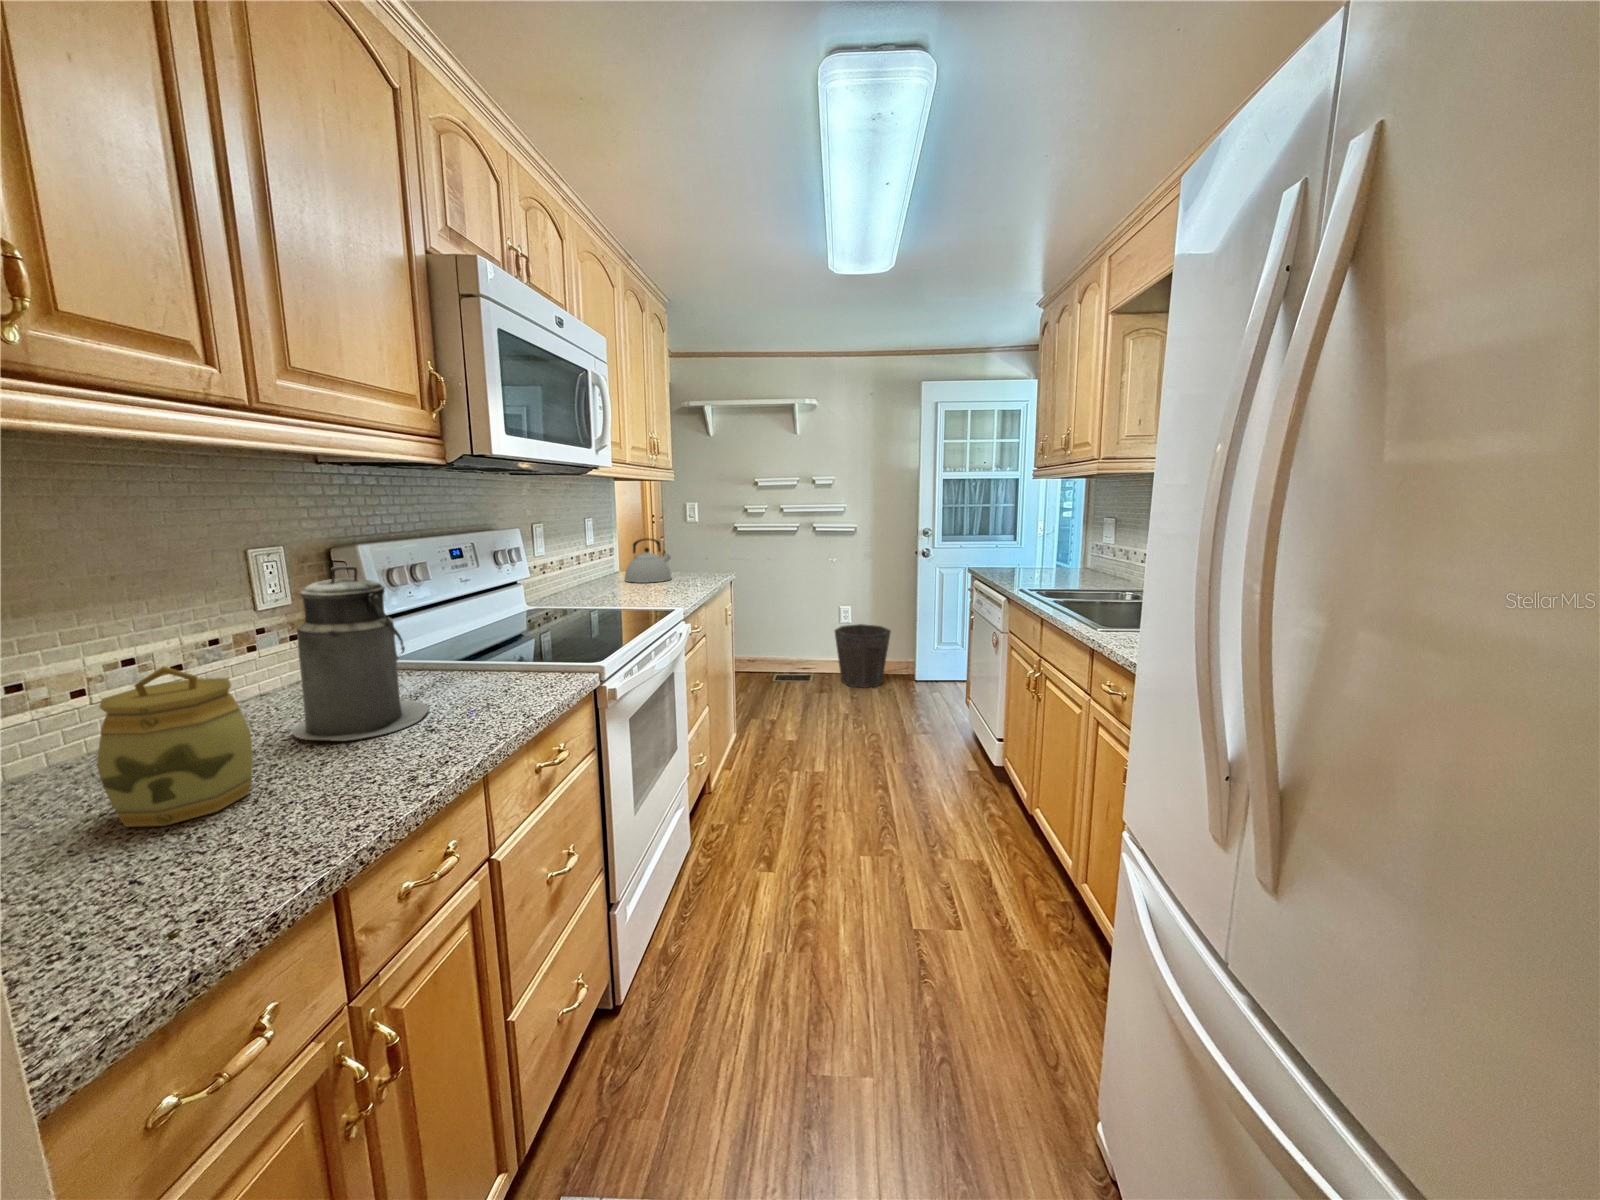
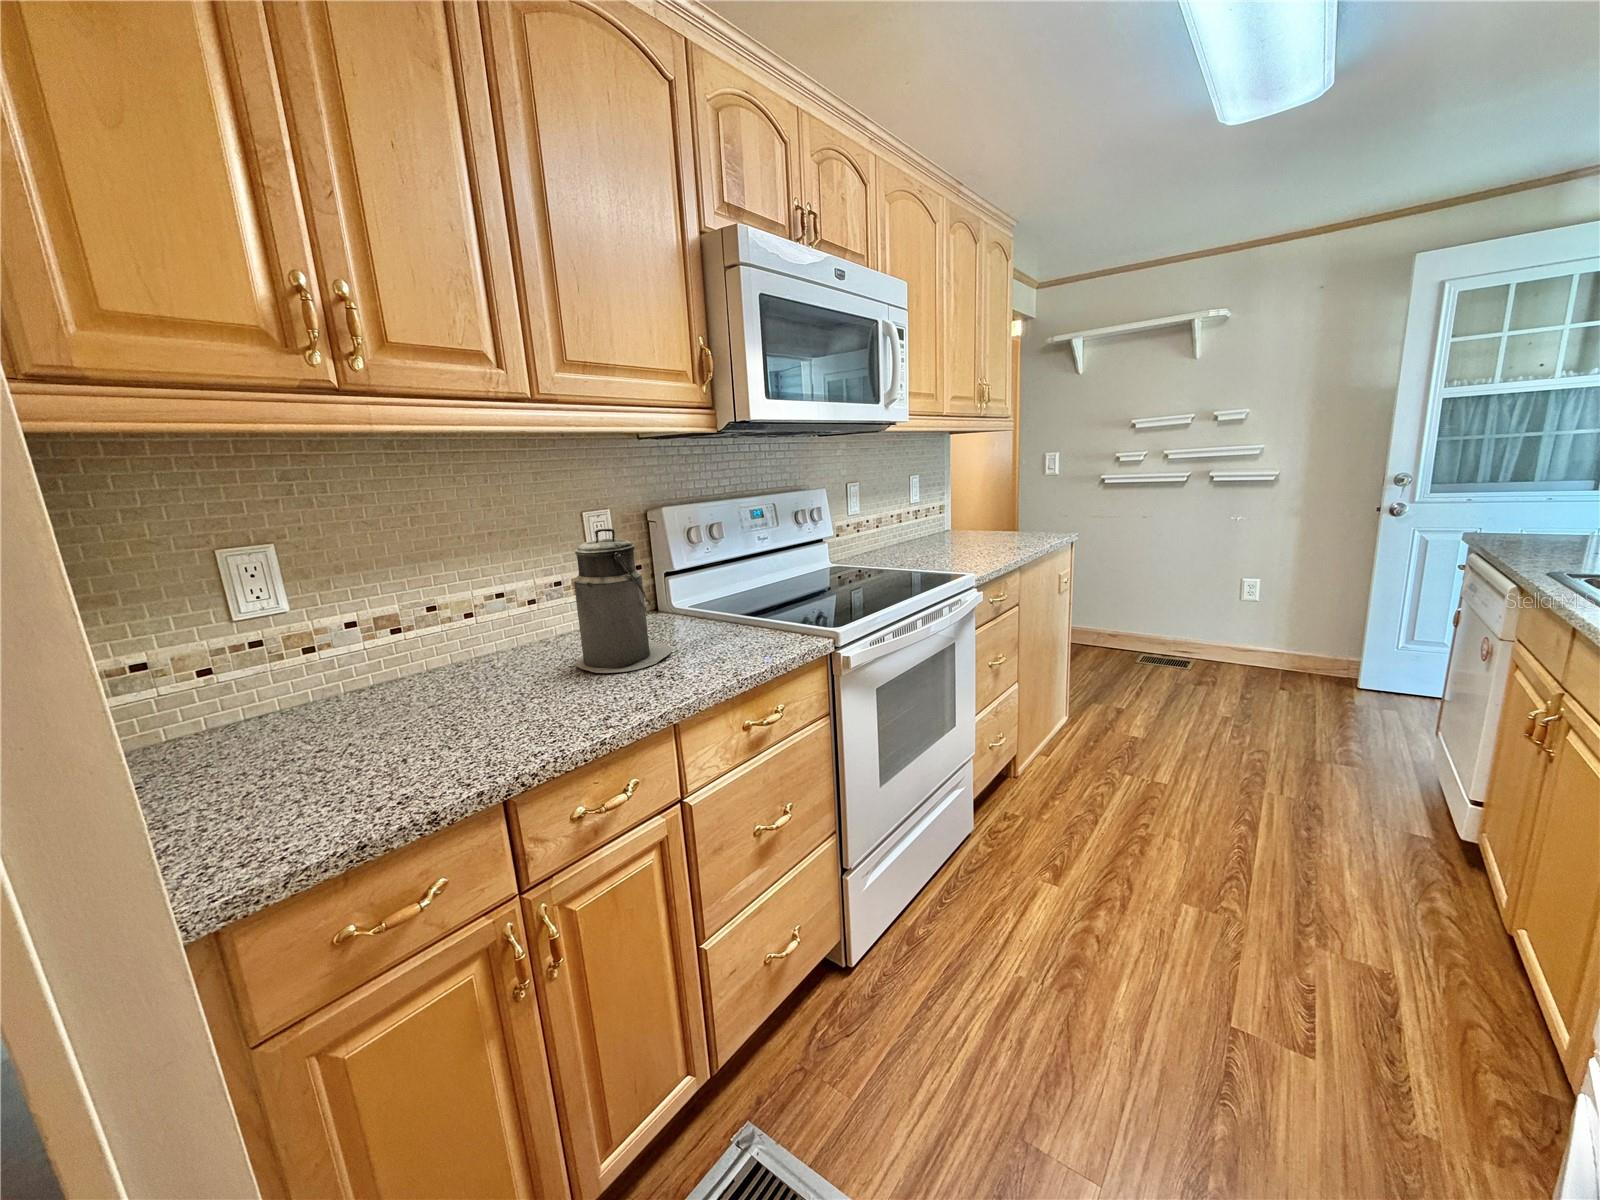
kettle: present [625,538,671,583] -> none [936,496,987,543]
waste bin: present [835,624,891,688] -> none [1220,602,1316,687]
jar: present [97,666,253,827] -> none [425,603,523,719]

